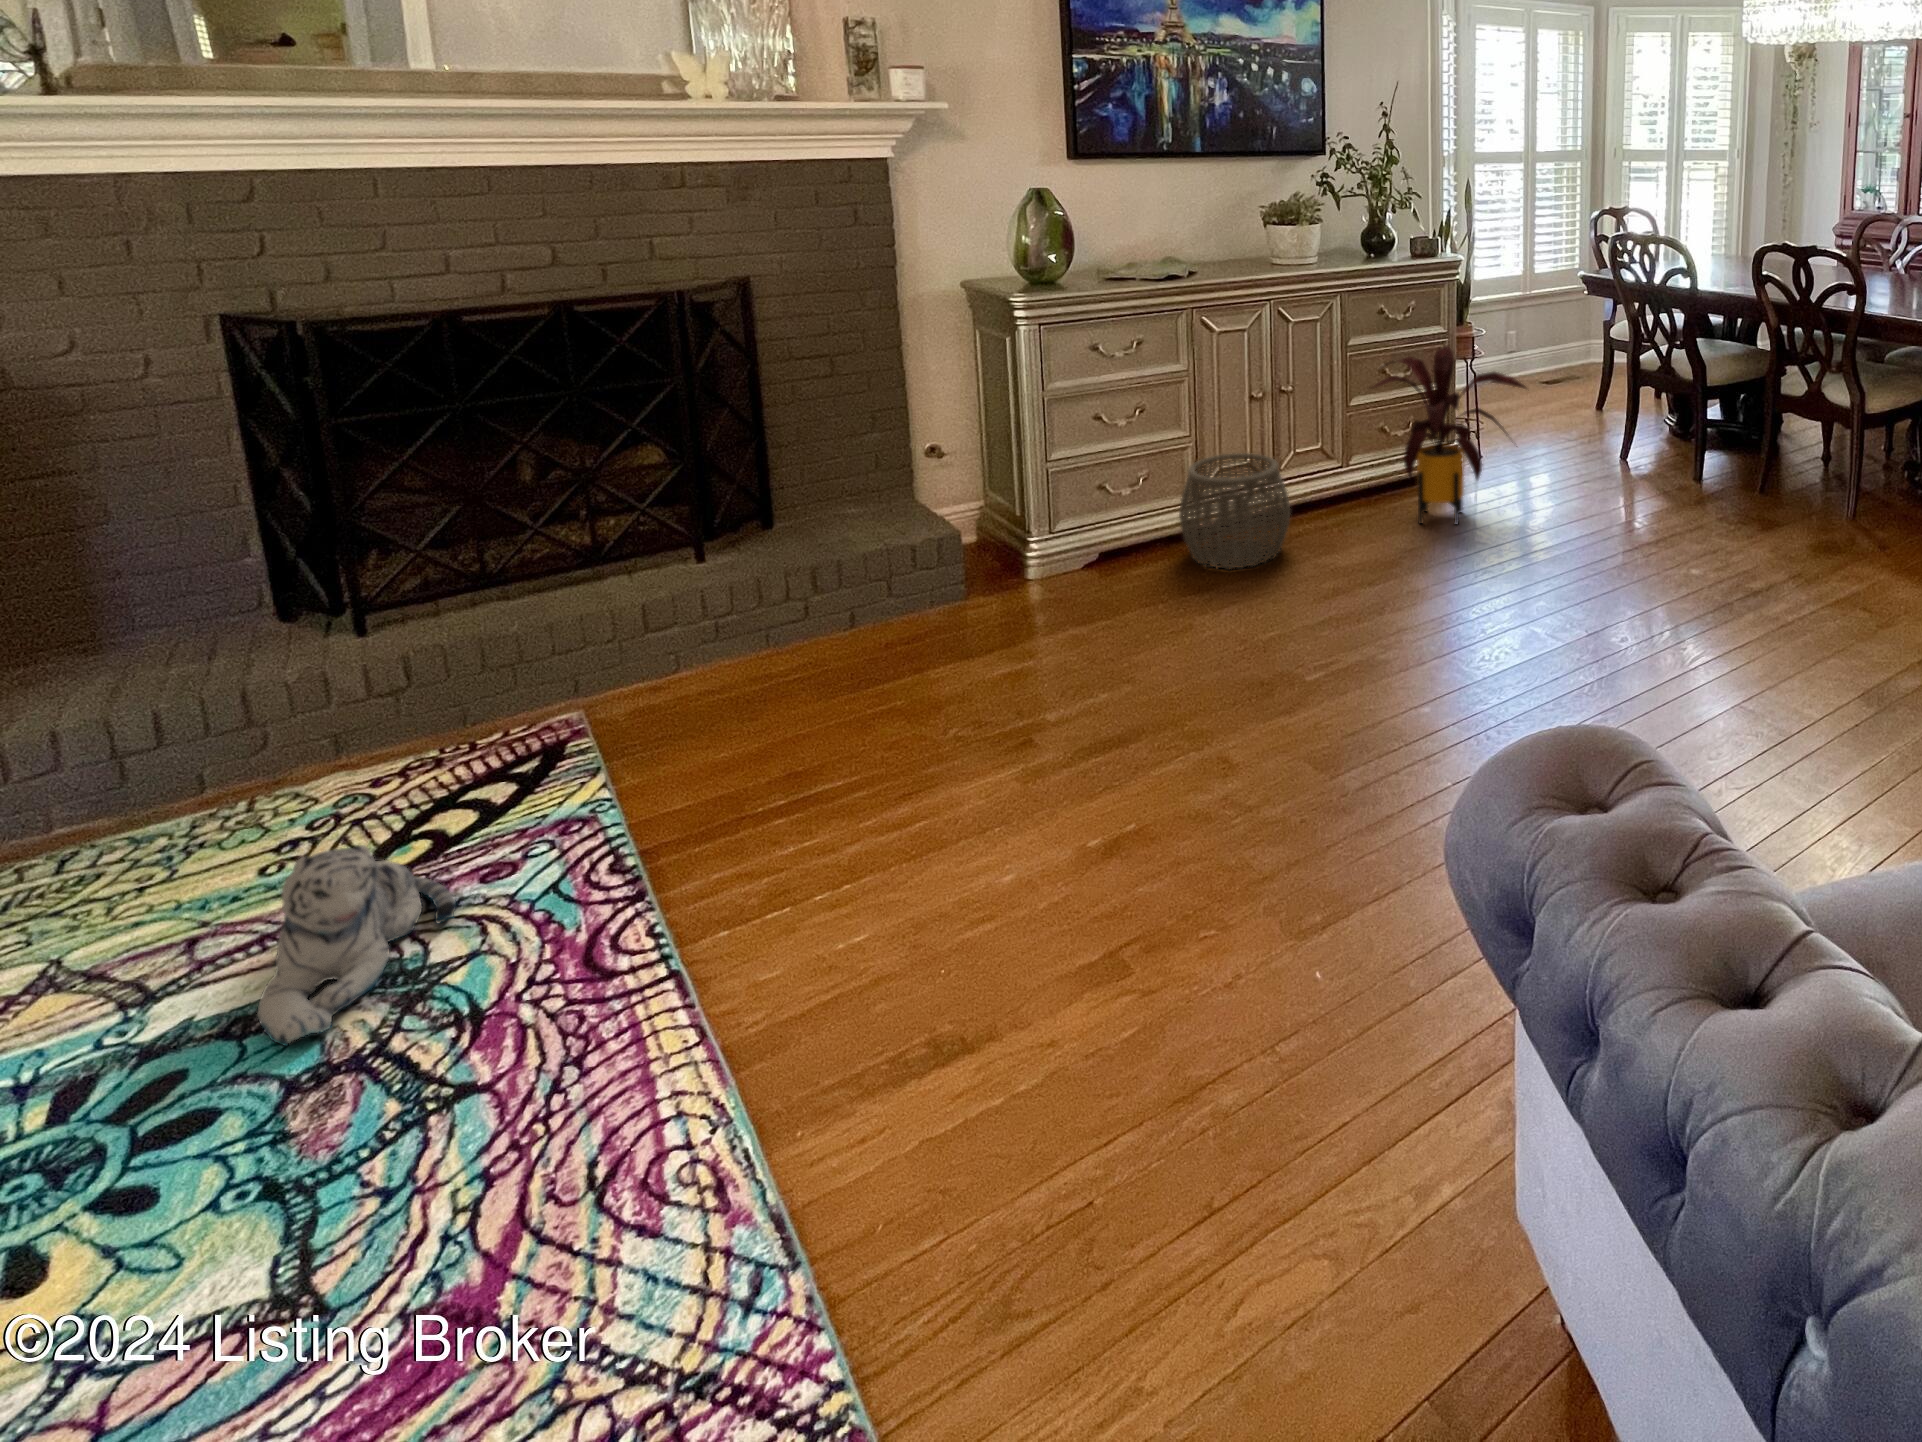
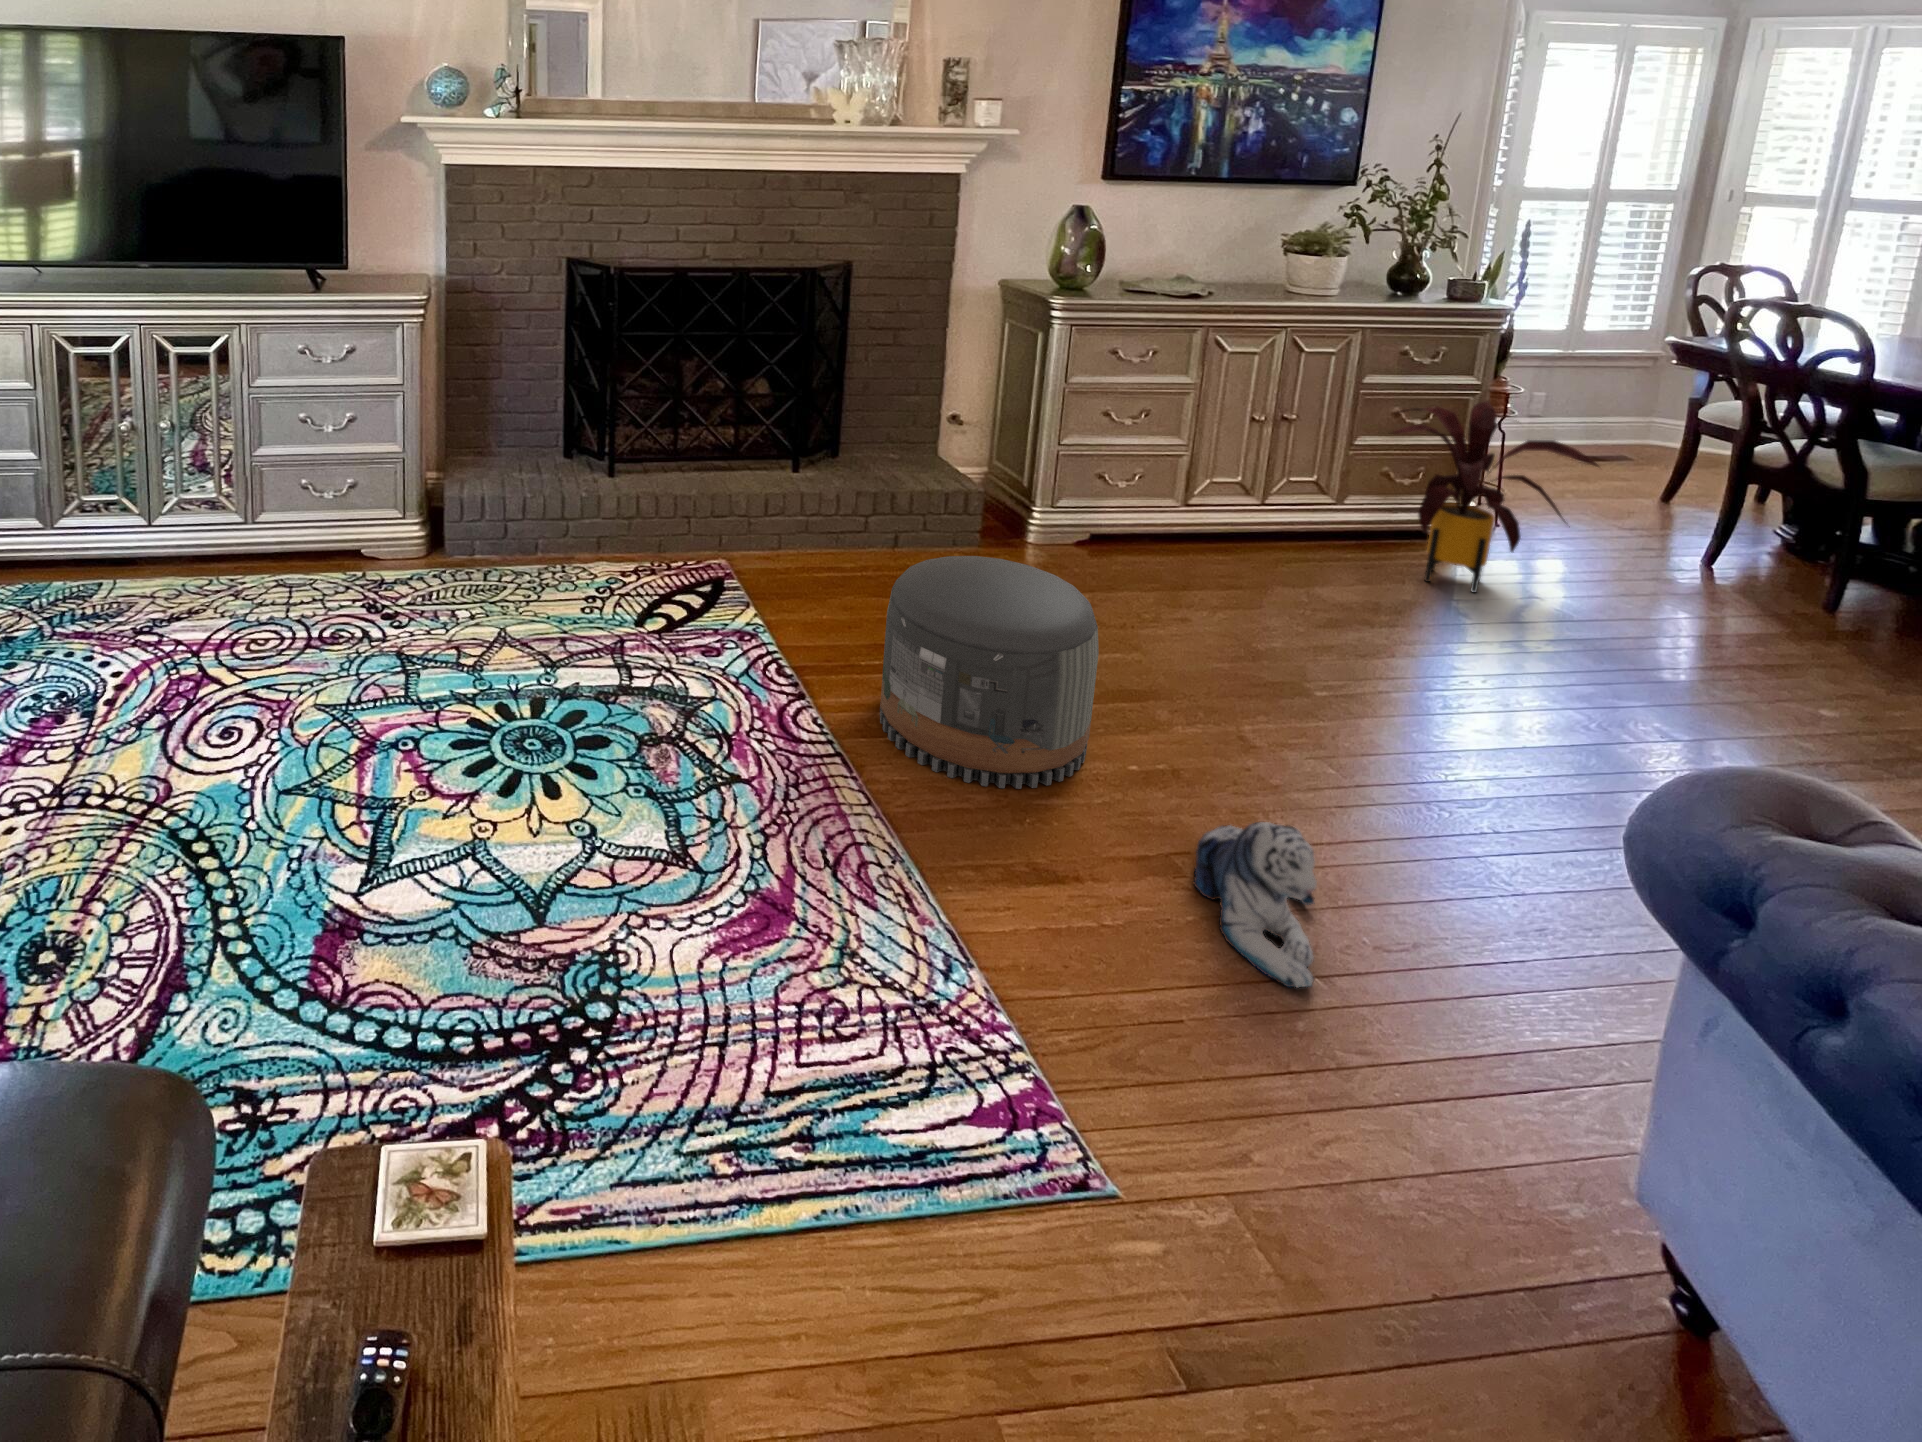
woven basket: present [1179,453,1290,569] -> none [1169,468,1286,580]
pouf: none [741,624,1046,942] -> present [880,556,1099,789]
plush toy: present [258,845,456,1046] -> present [1193,822,1317,987]

